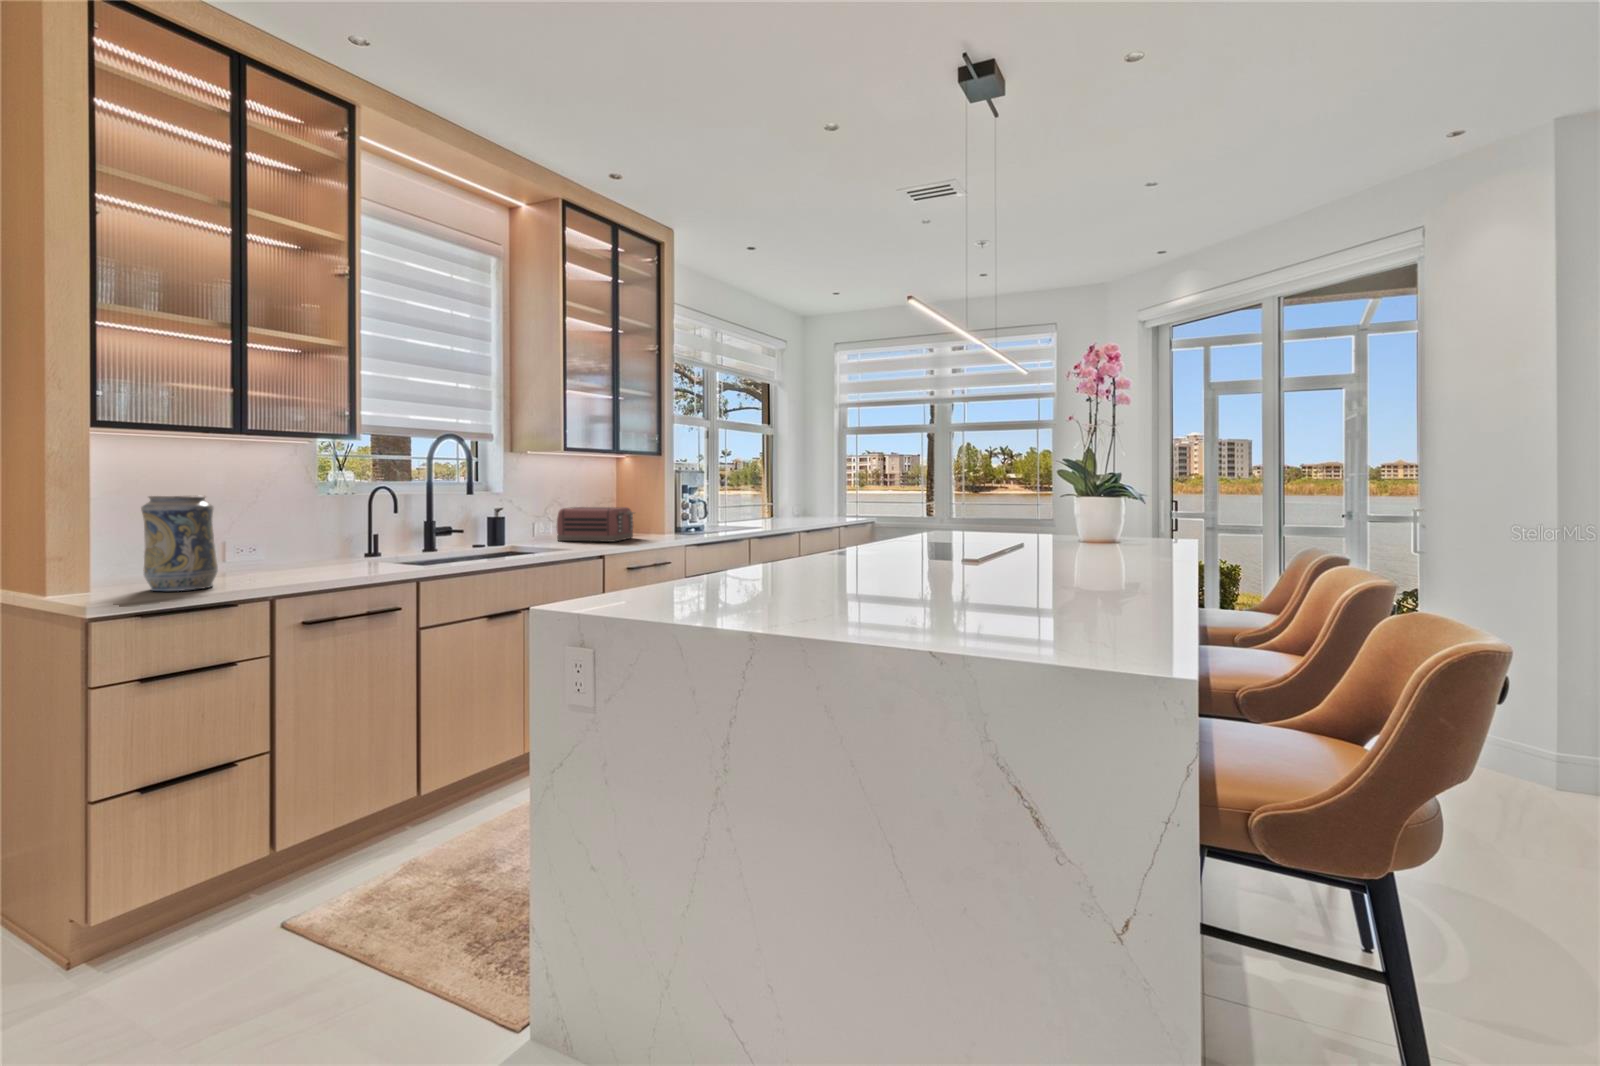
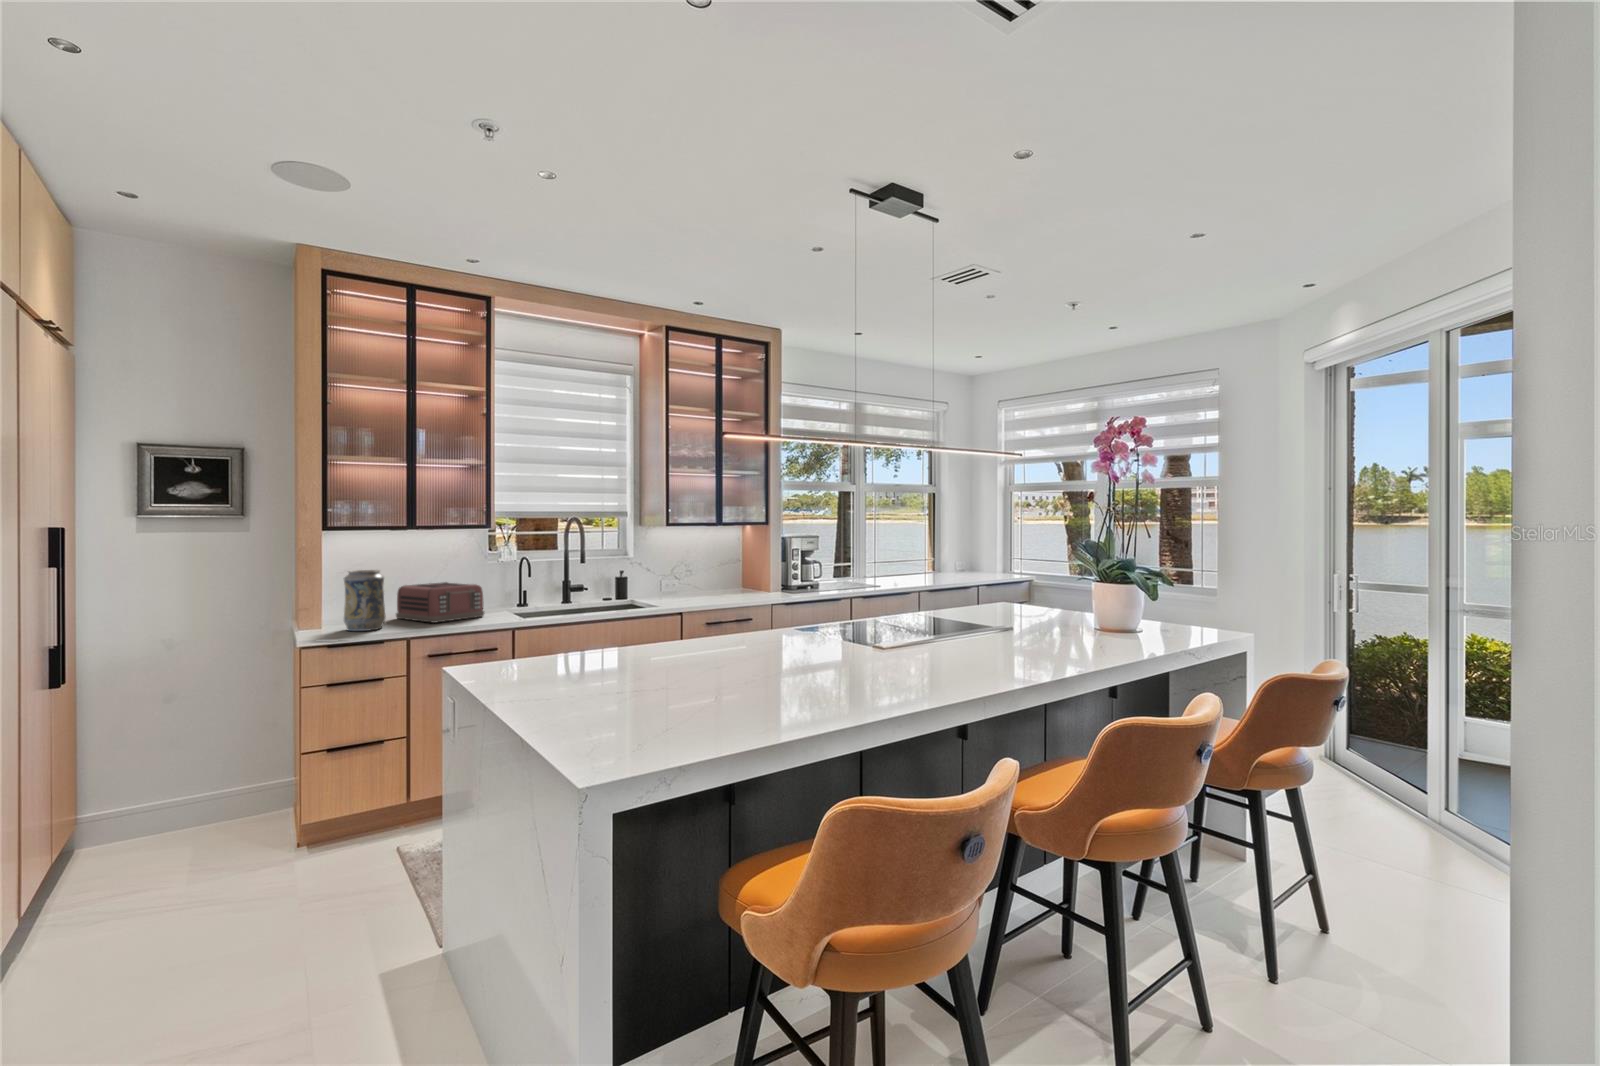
toaster: present [557,507,634,542] -> present [396,582,484,623]

